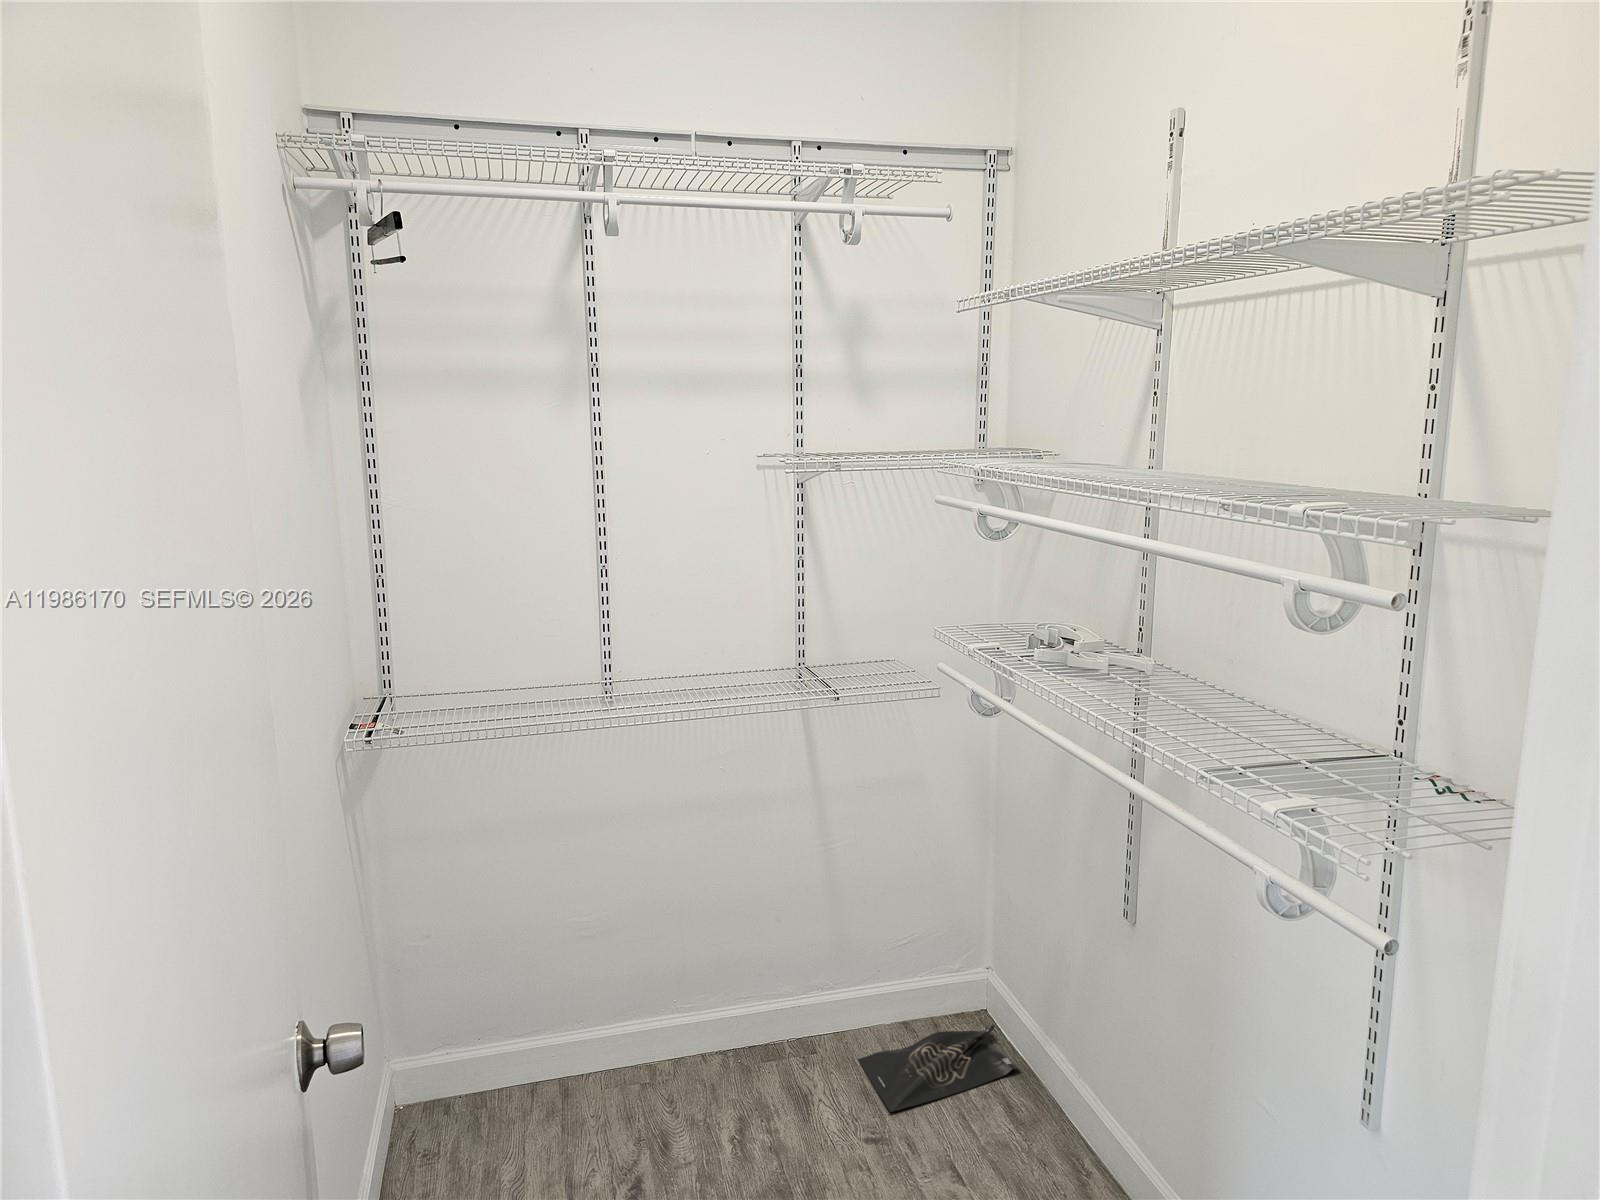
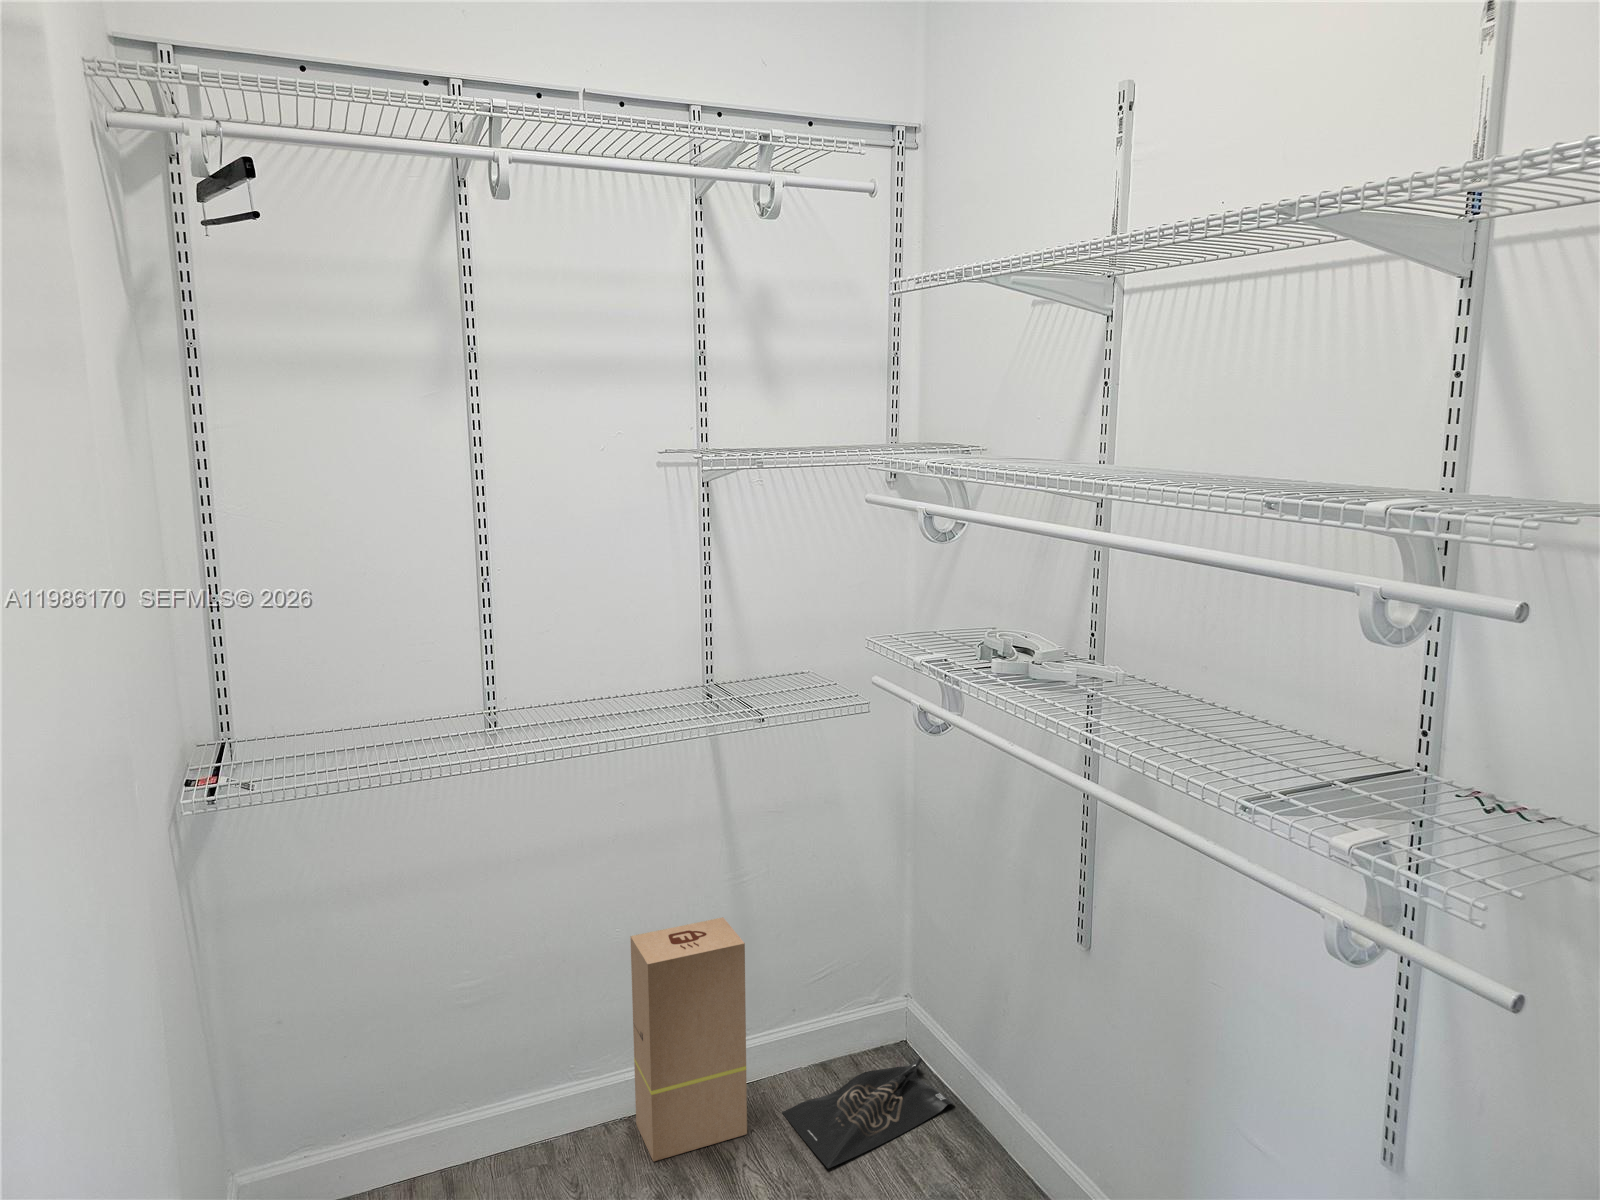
cardboard box: none [724,877,823,1088] -> present [630,917,747,1162]

